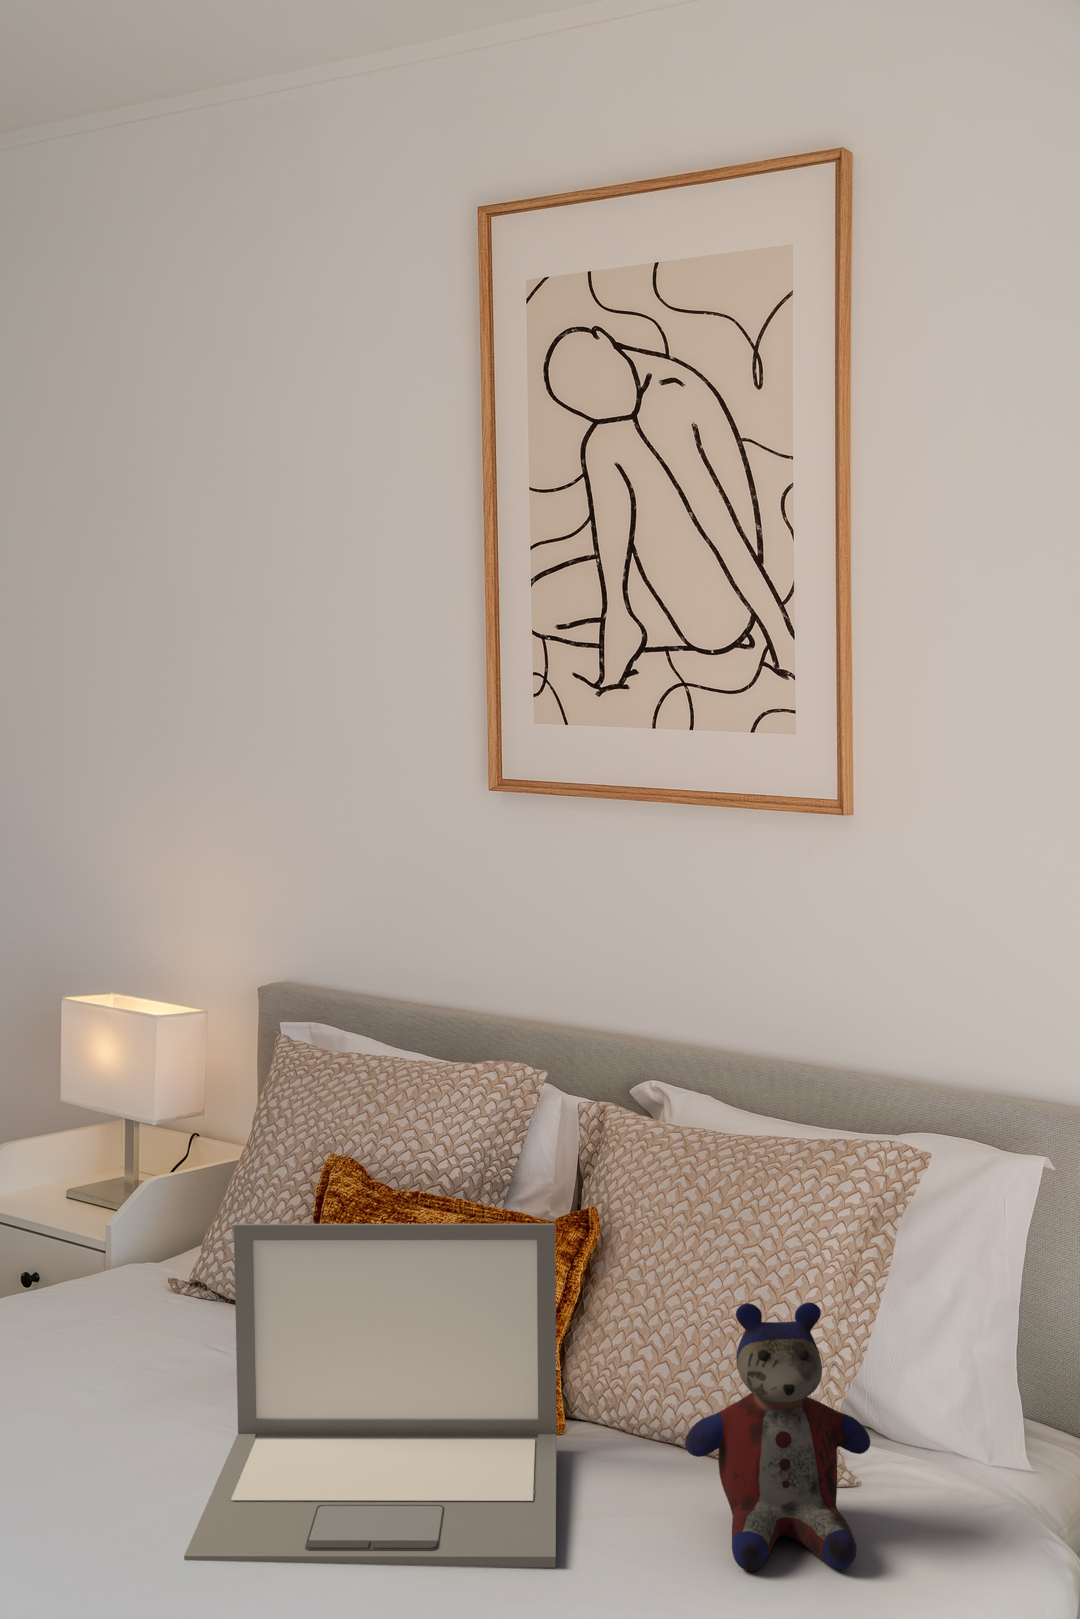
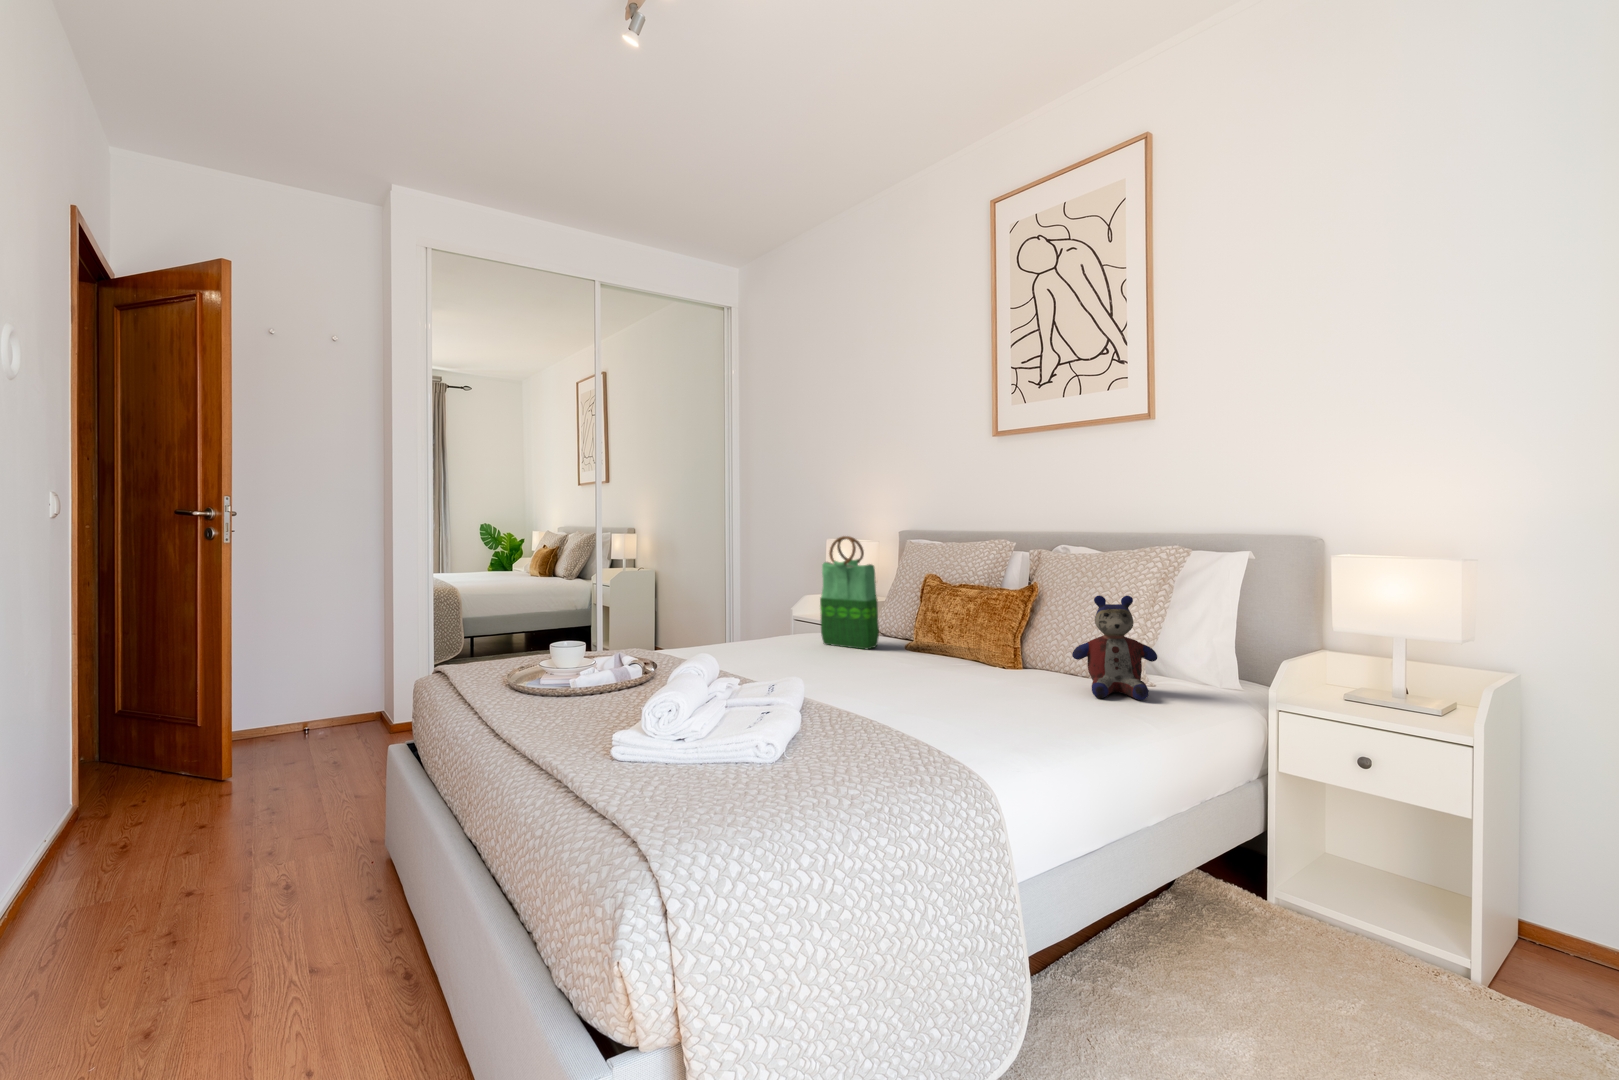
tote bag: none [57,1075,211,1369] -> present [820,536,879,649]
laptop: present [184,1224,556,1568] -> none [868,576,1019,693]

